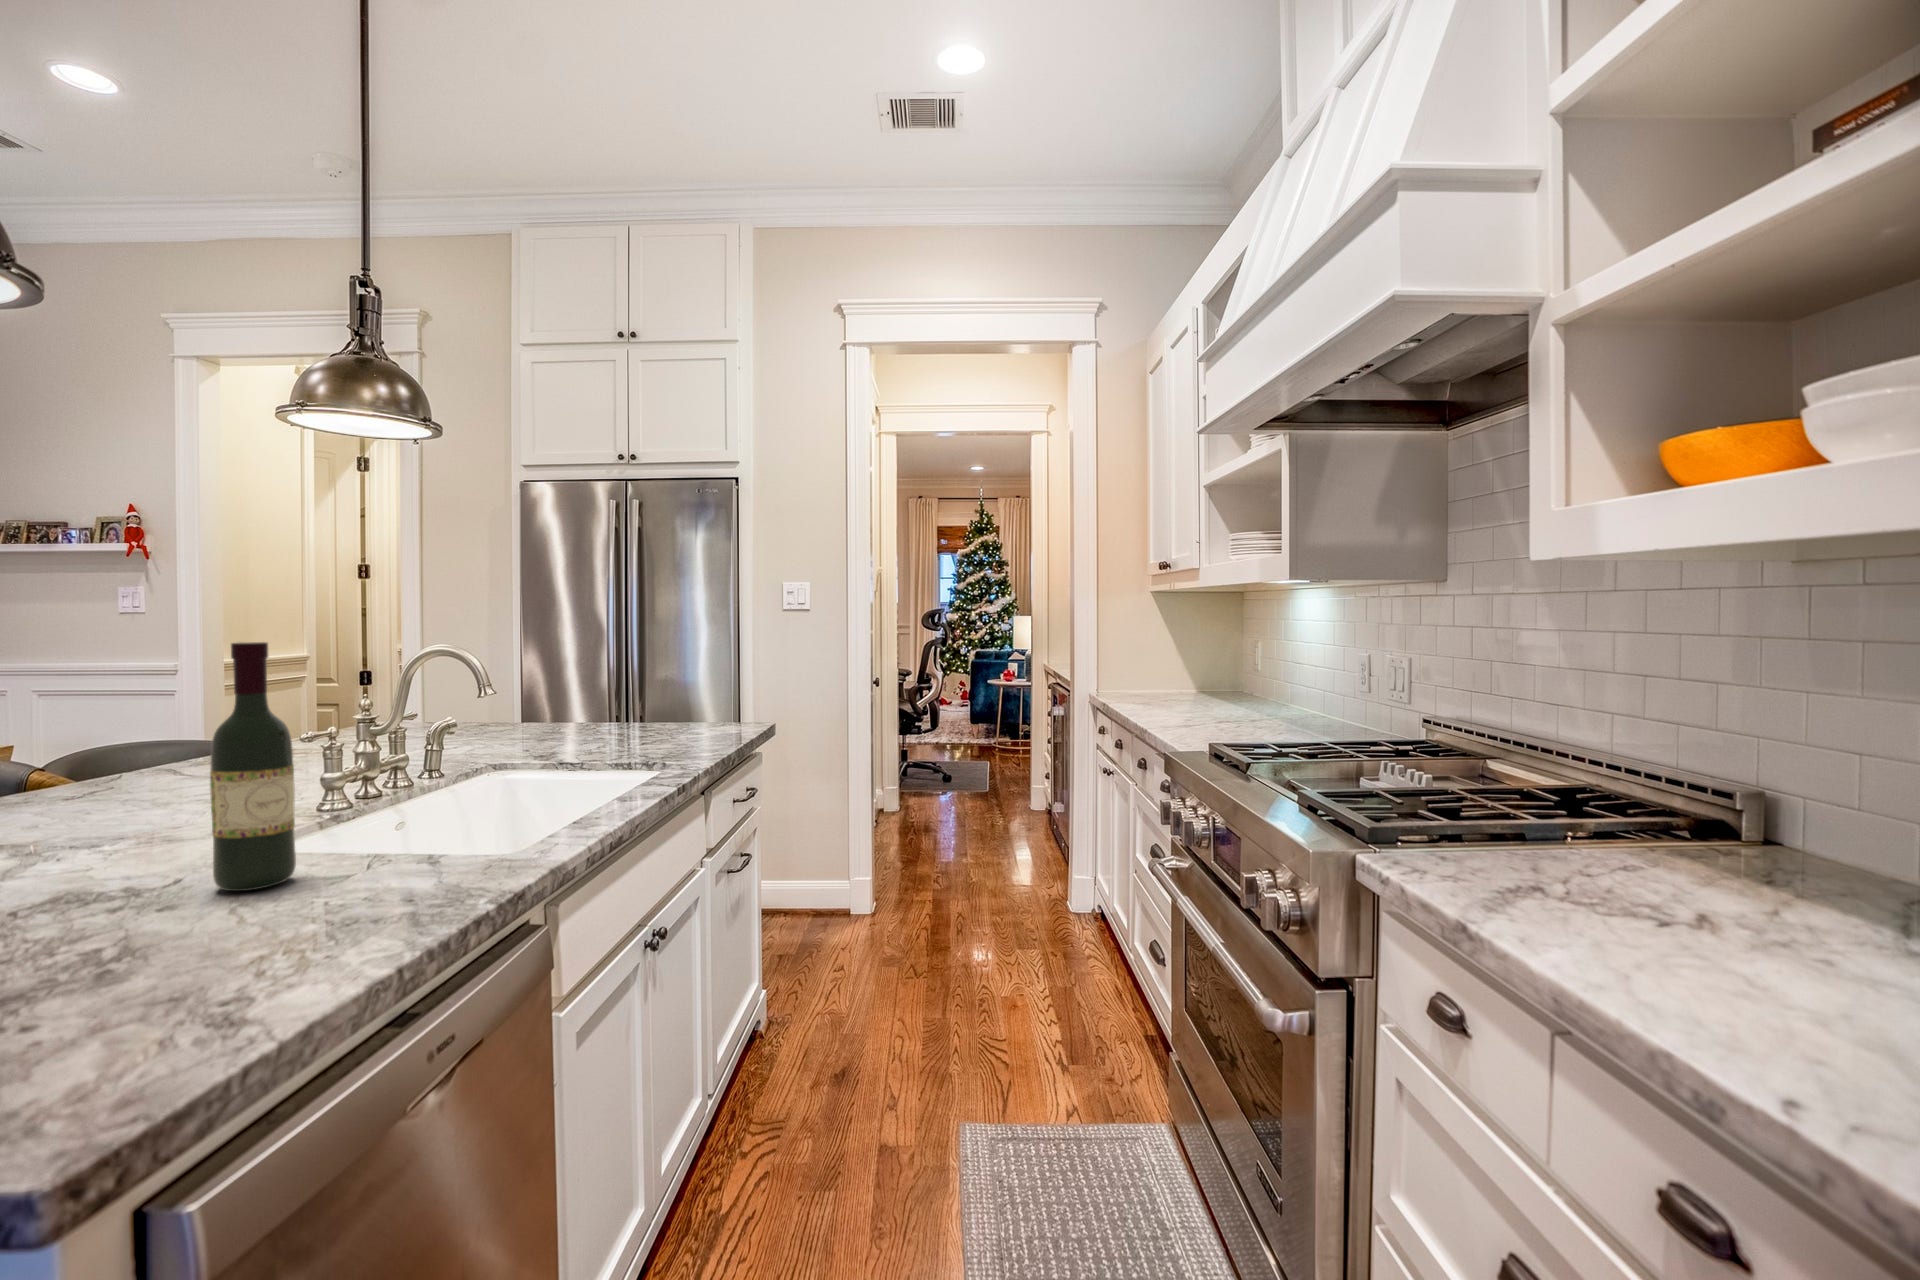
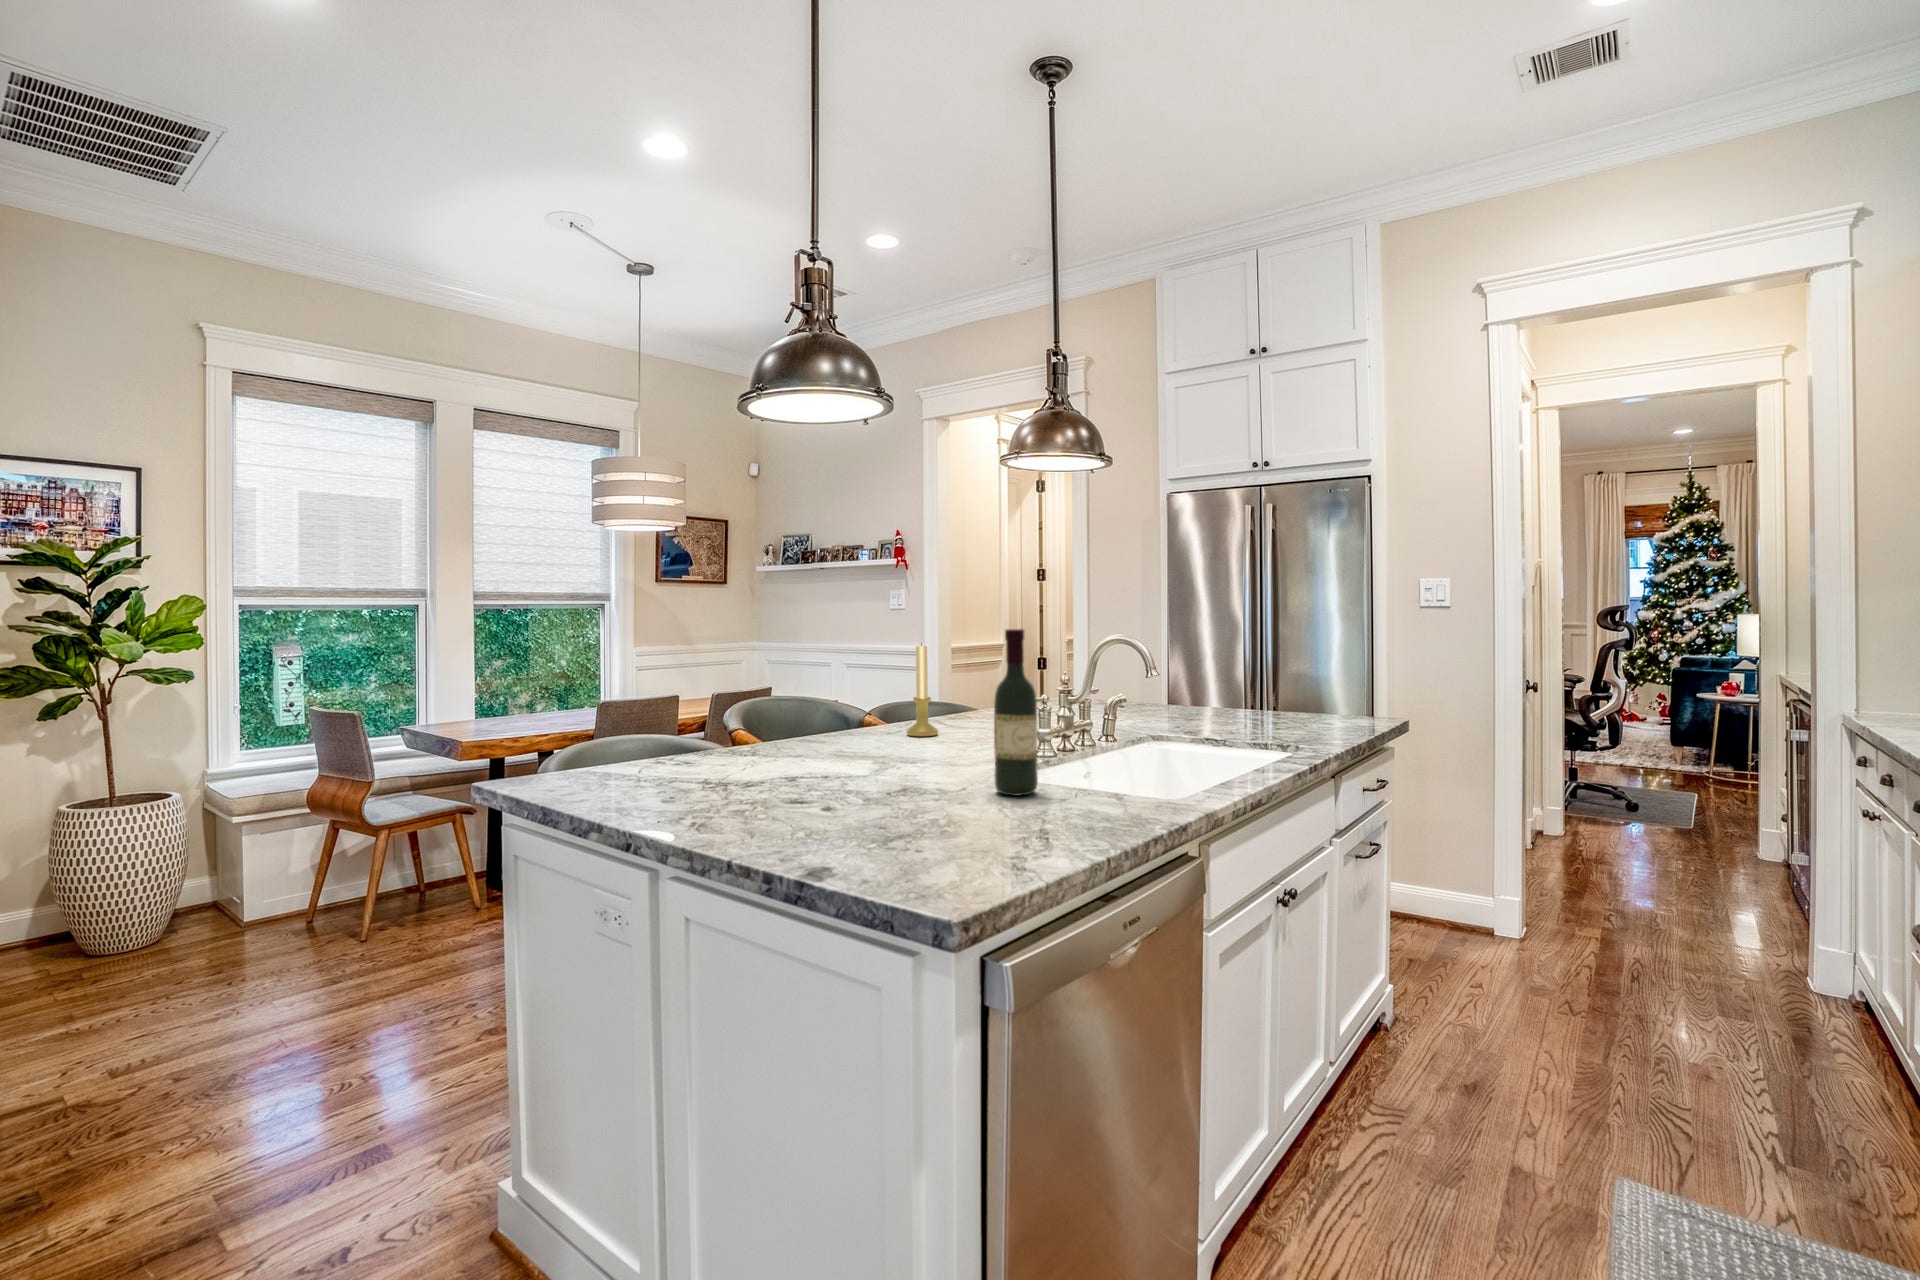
candle holder: none [57,659,127,809] -> present [907,643,938,737]

